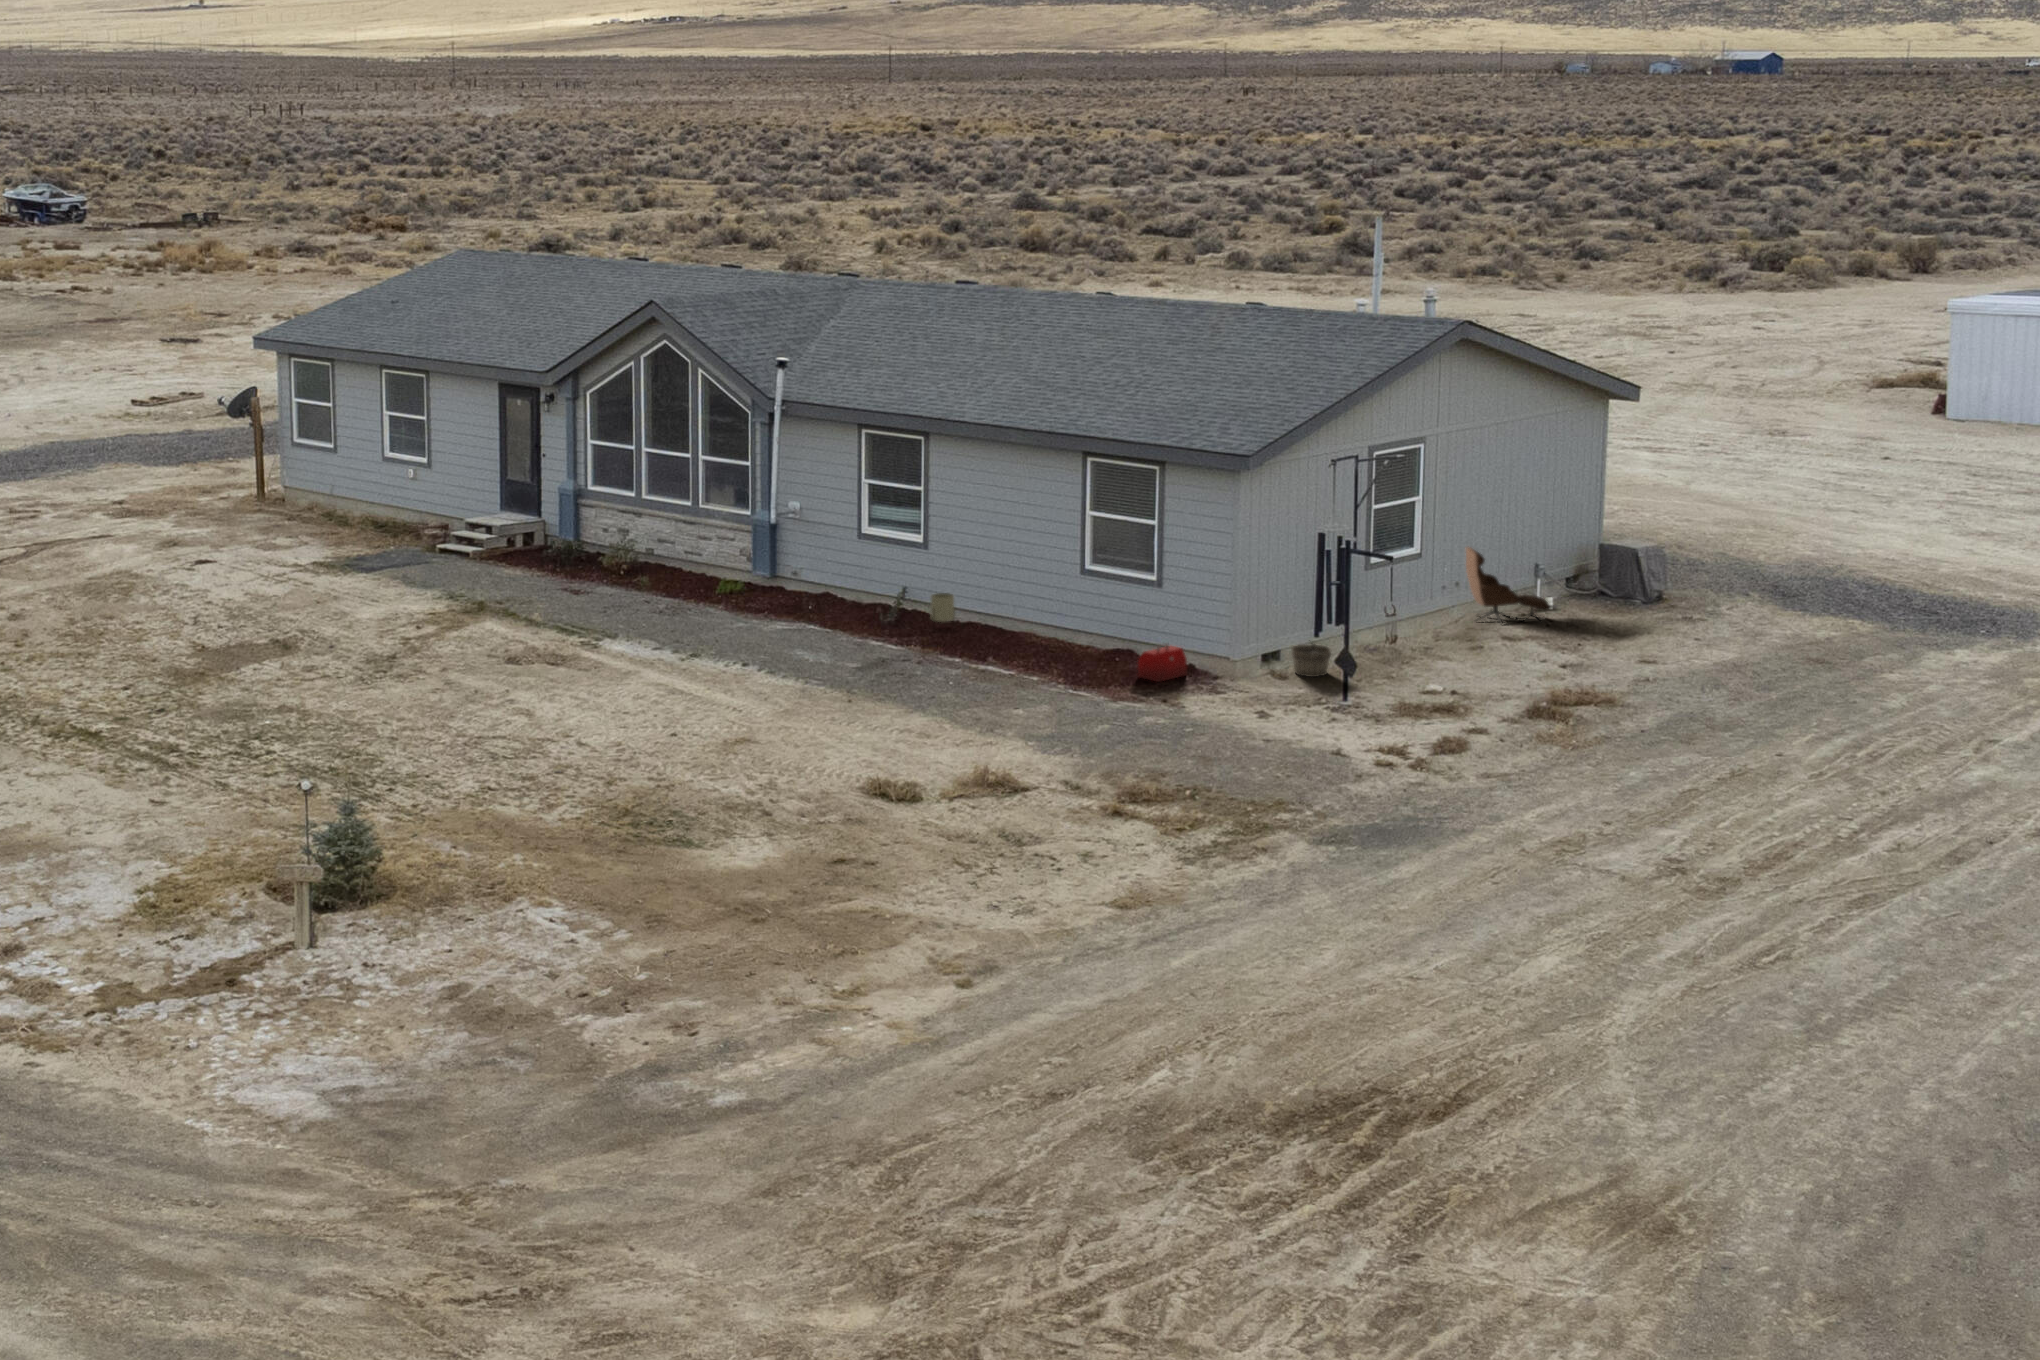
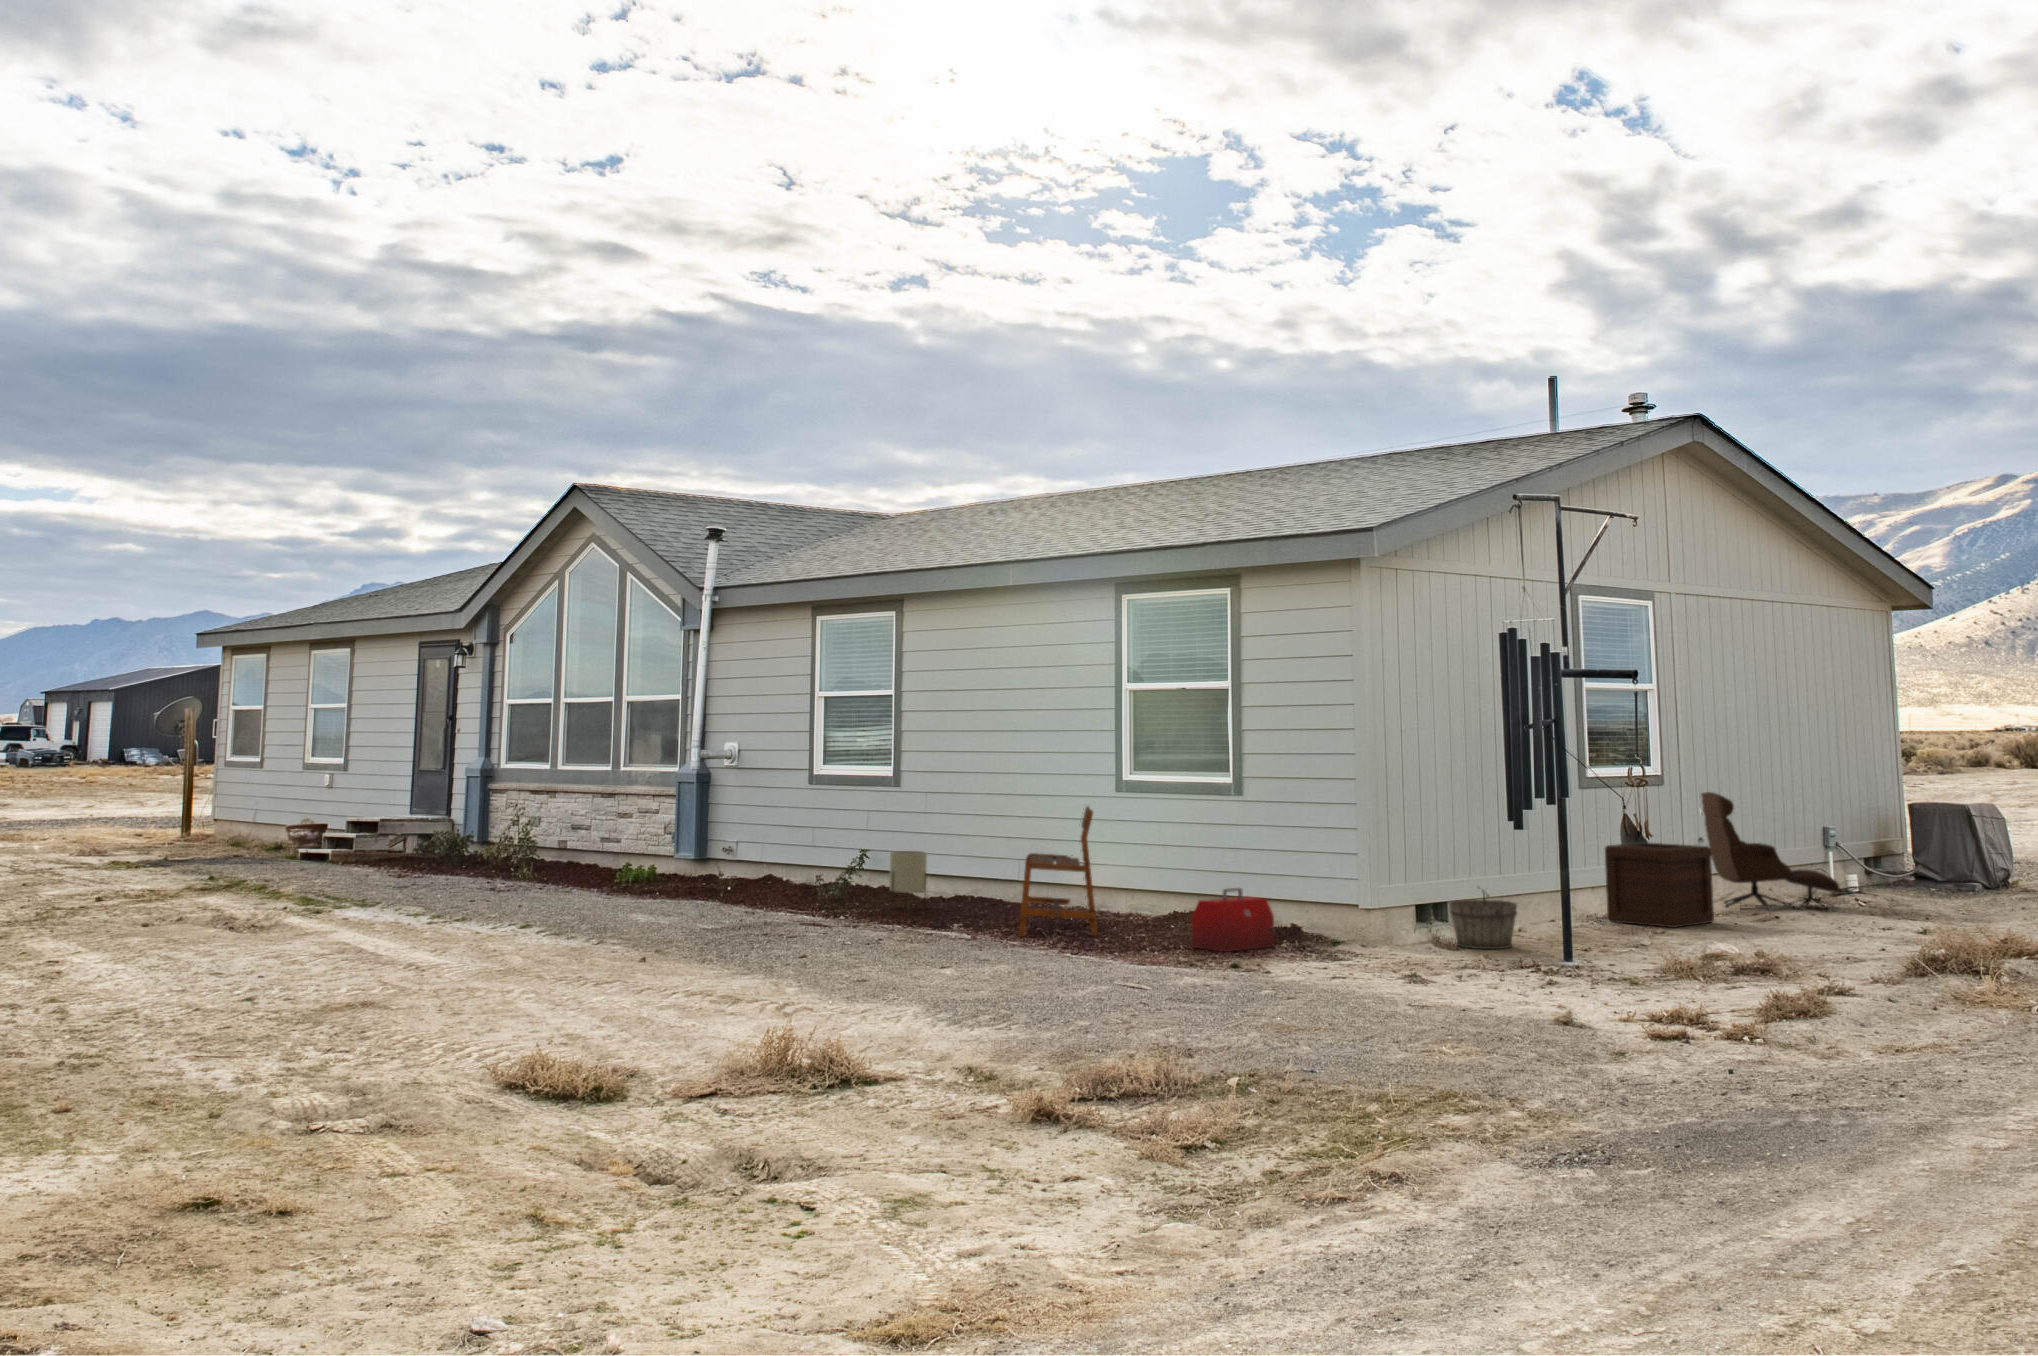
bench: none [1023,577,1078,666] -> present [1019,806,1098,937]
wooden crate: none [1392,590,1461,649] -> present [1605,843,1714,928]

